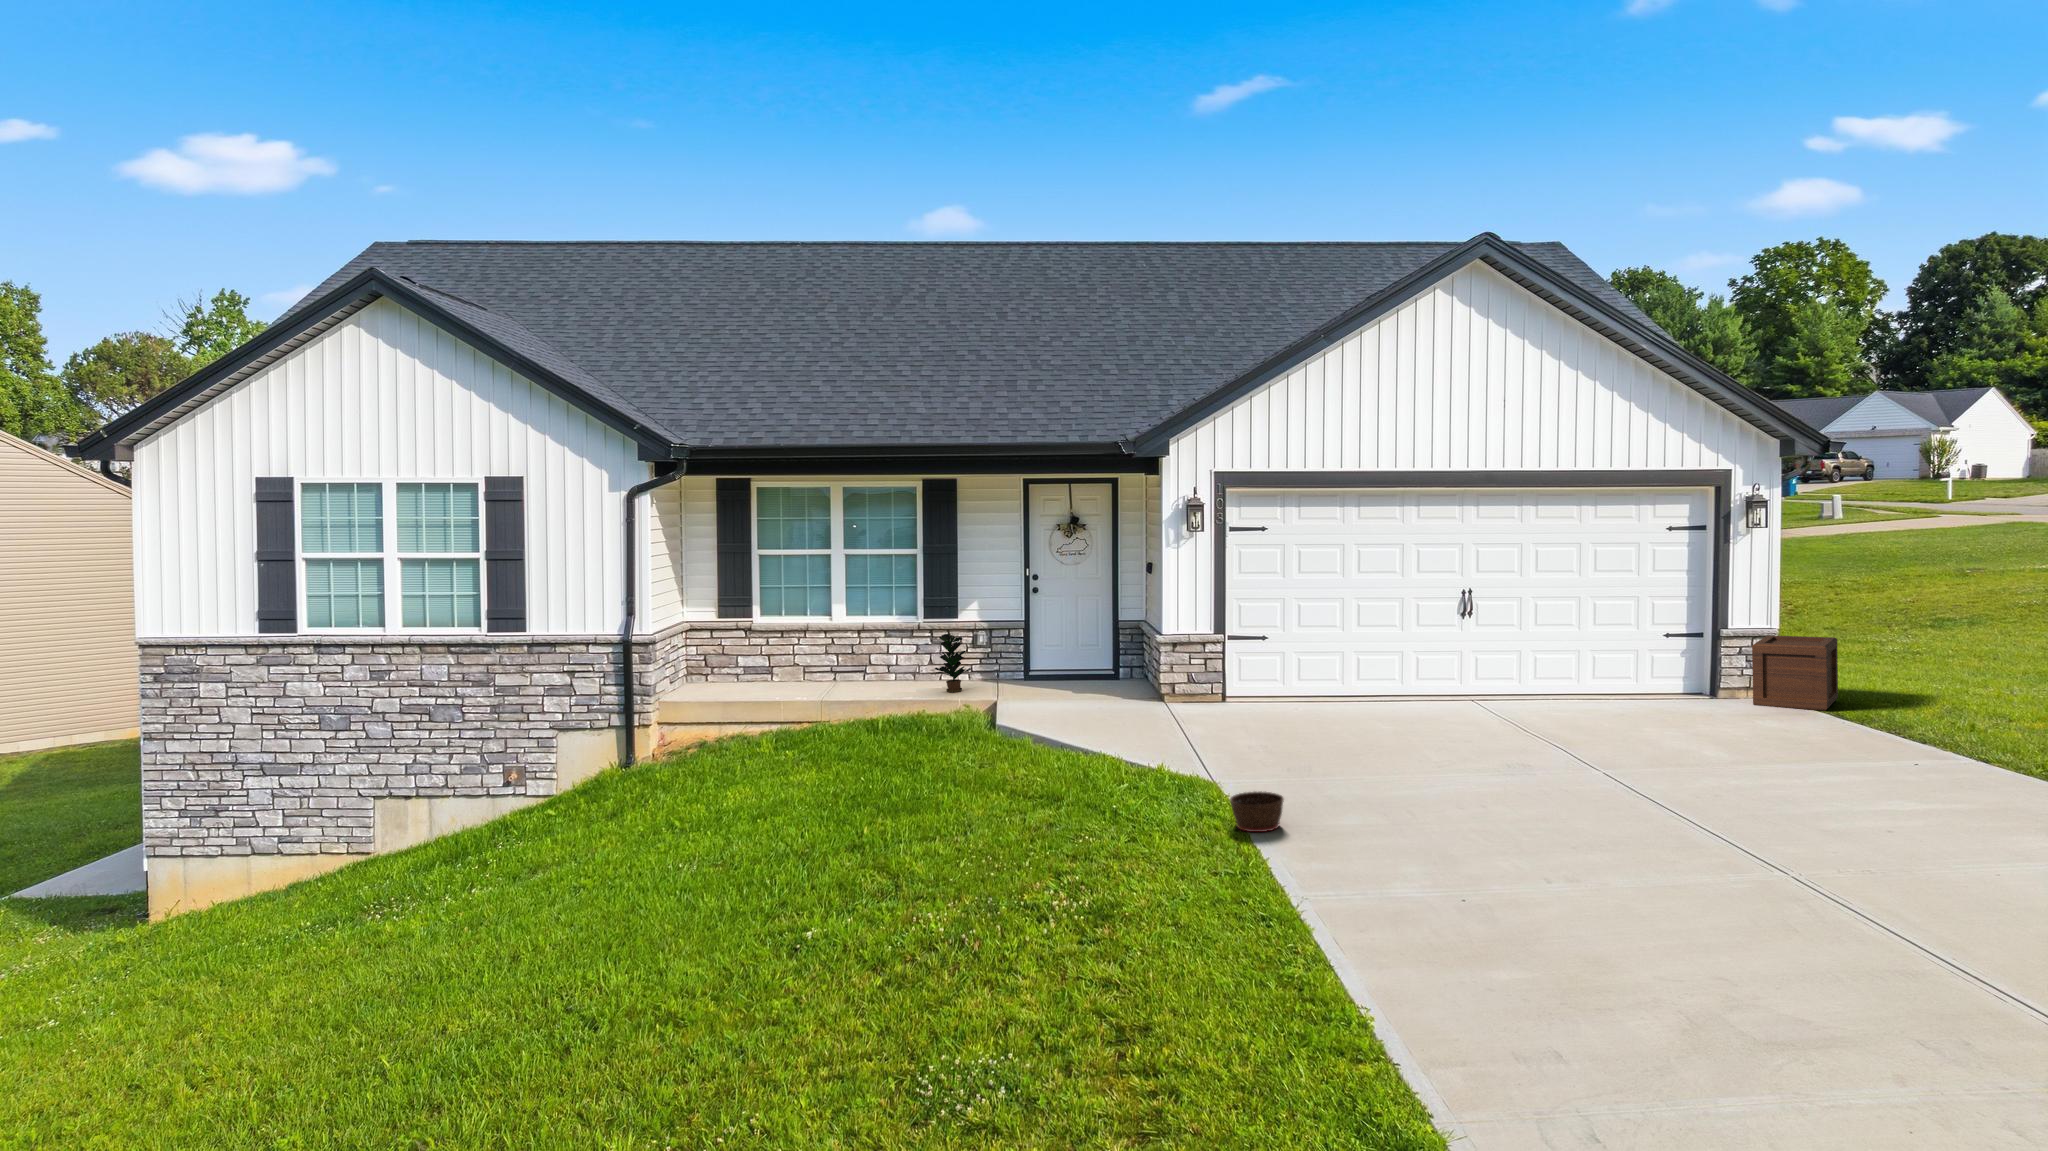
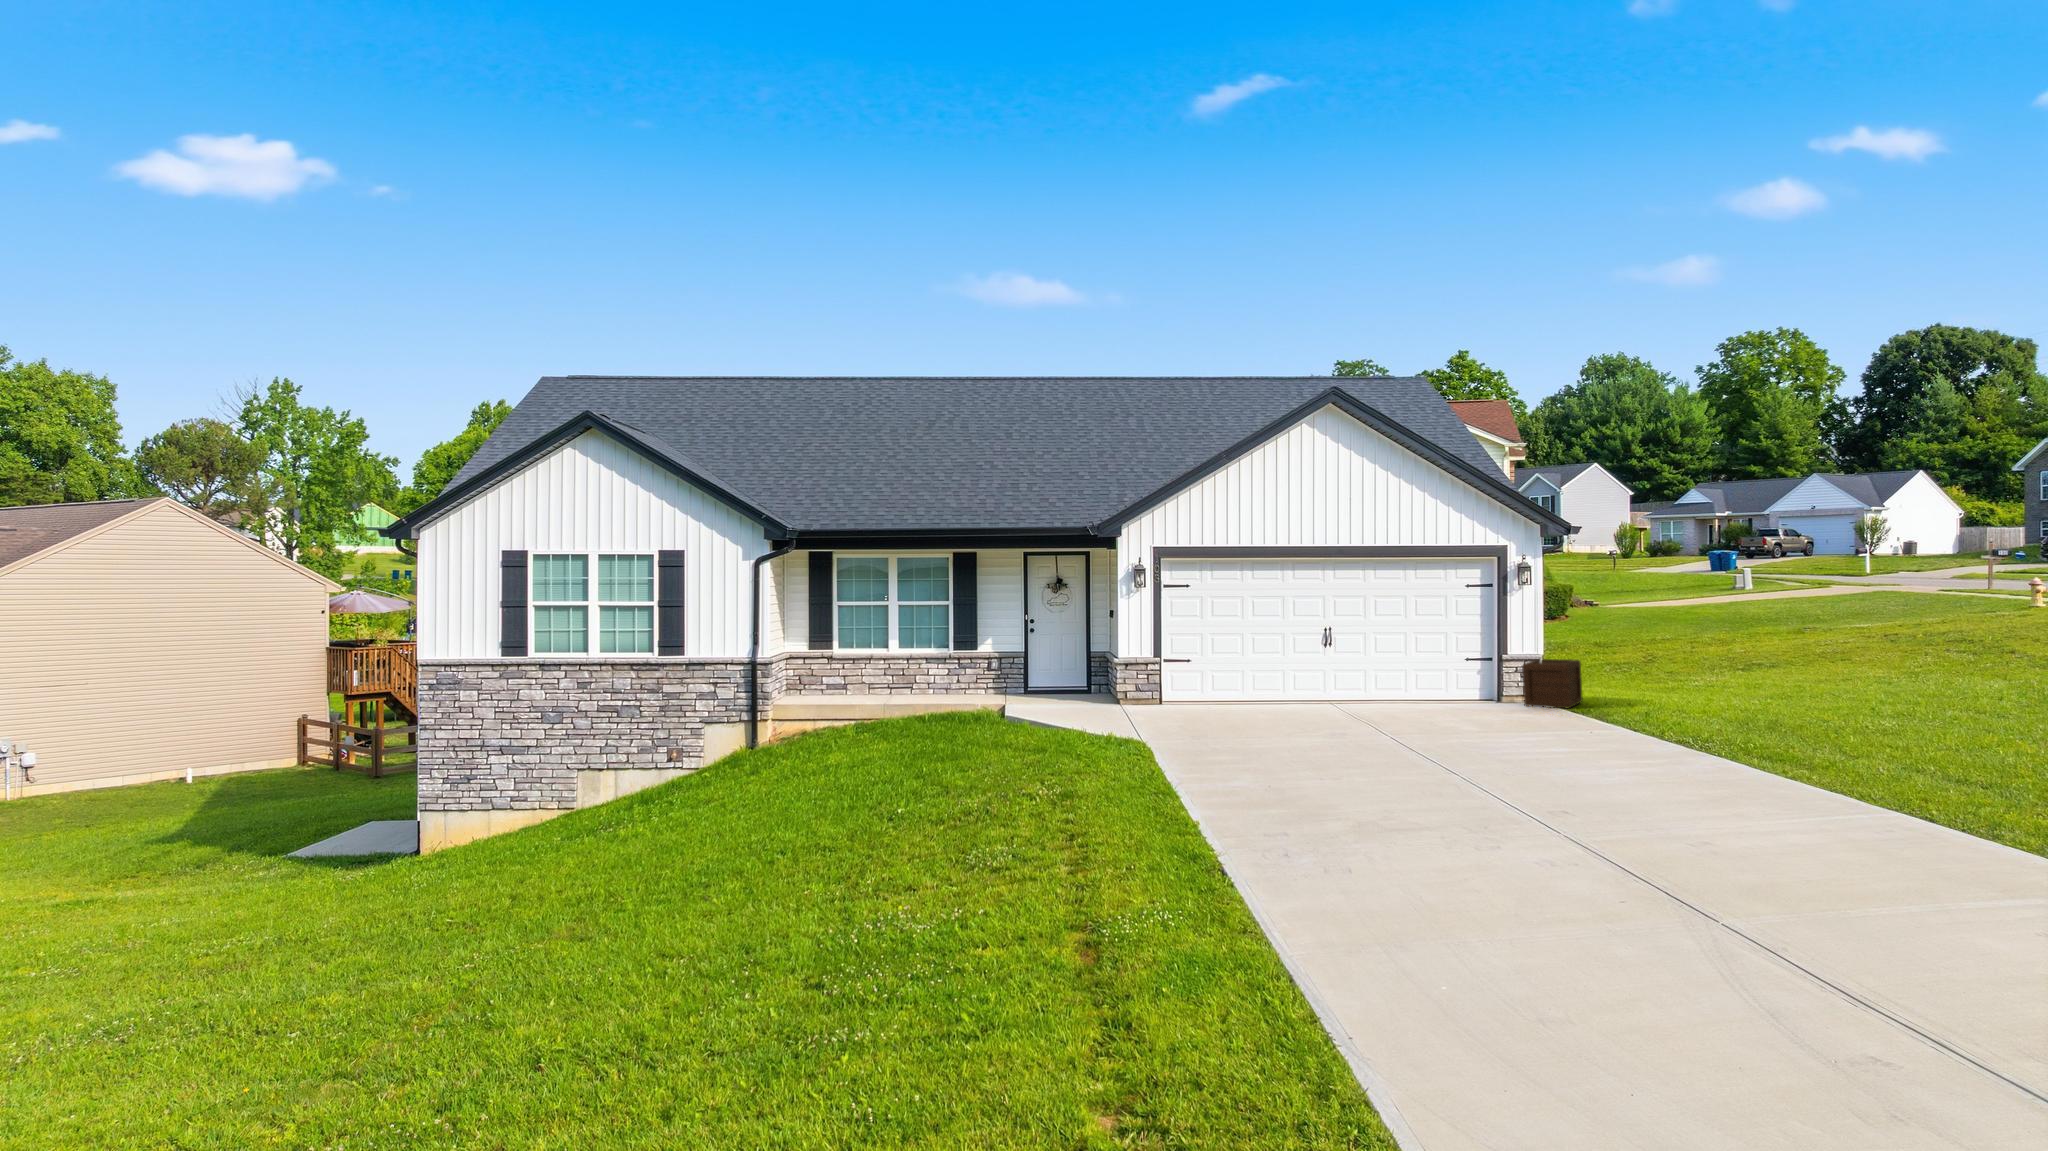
potted plant: present [935,633,971,692] -> none [961,660,987,701]
basket: present [1230,791,1284,832] -> none [1153,744,1186,767]

